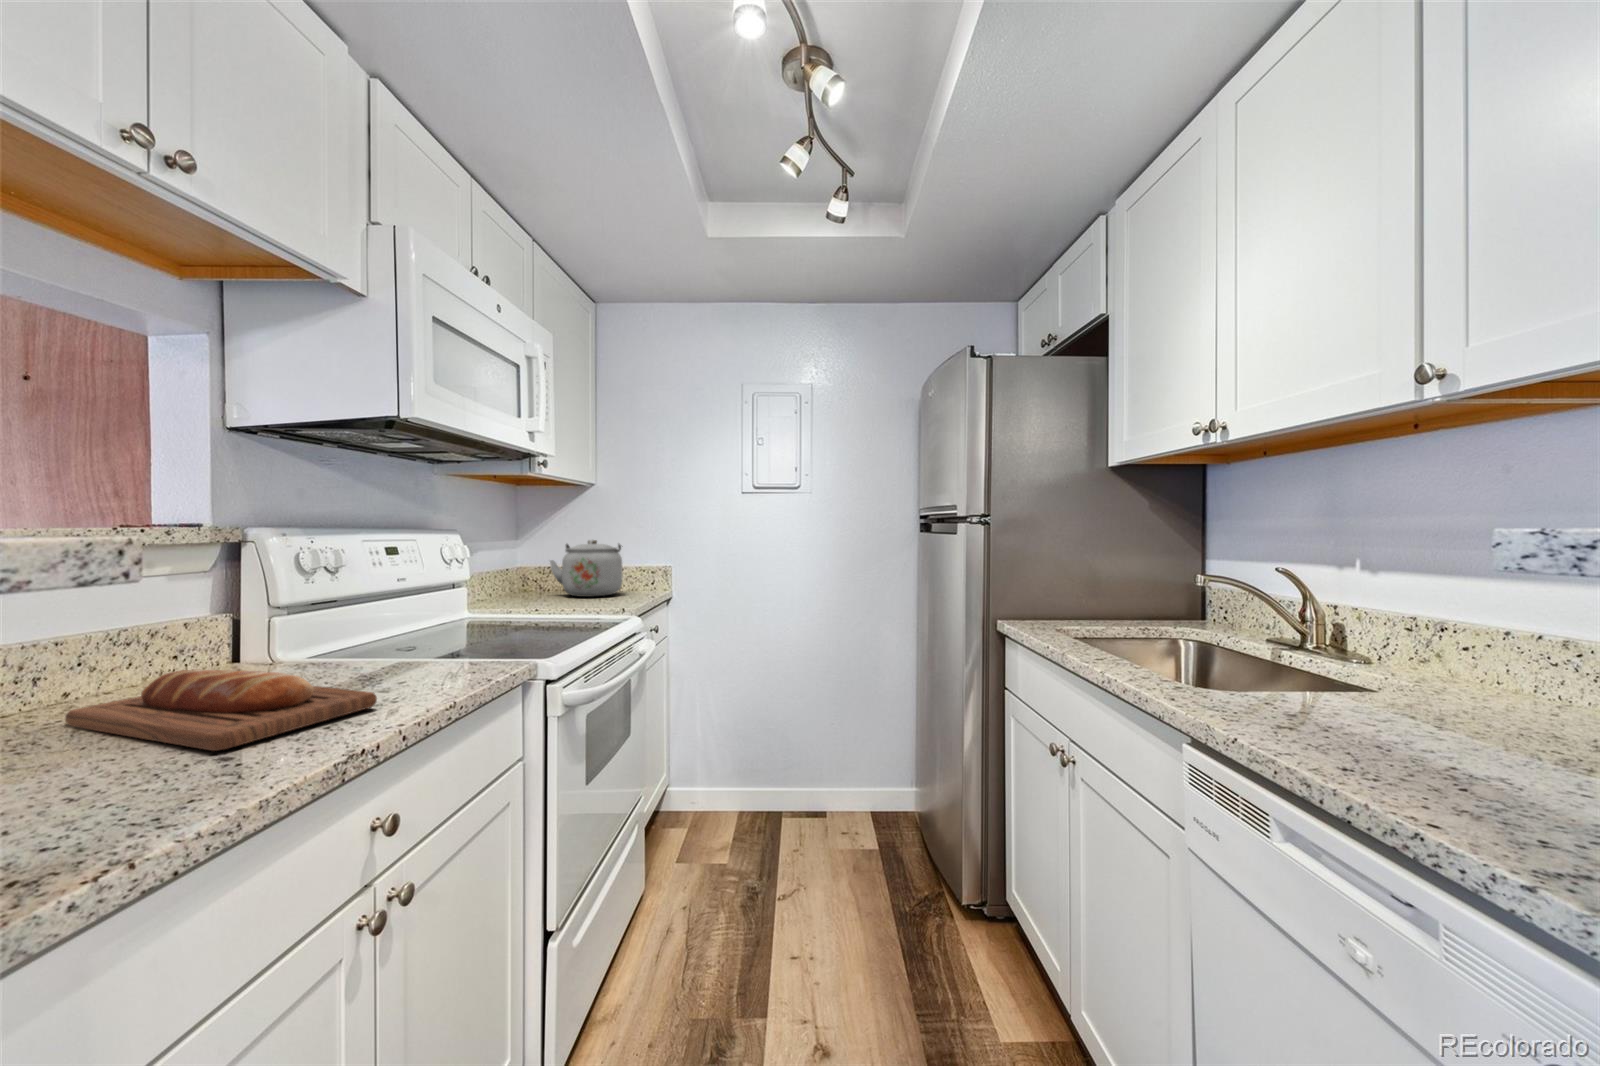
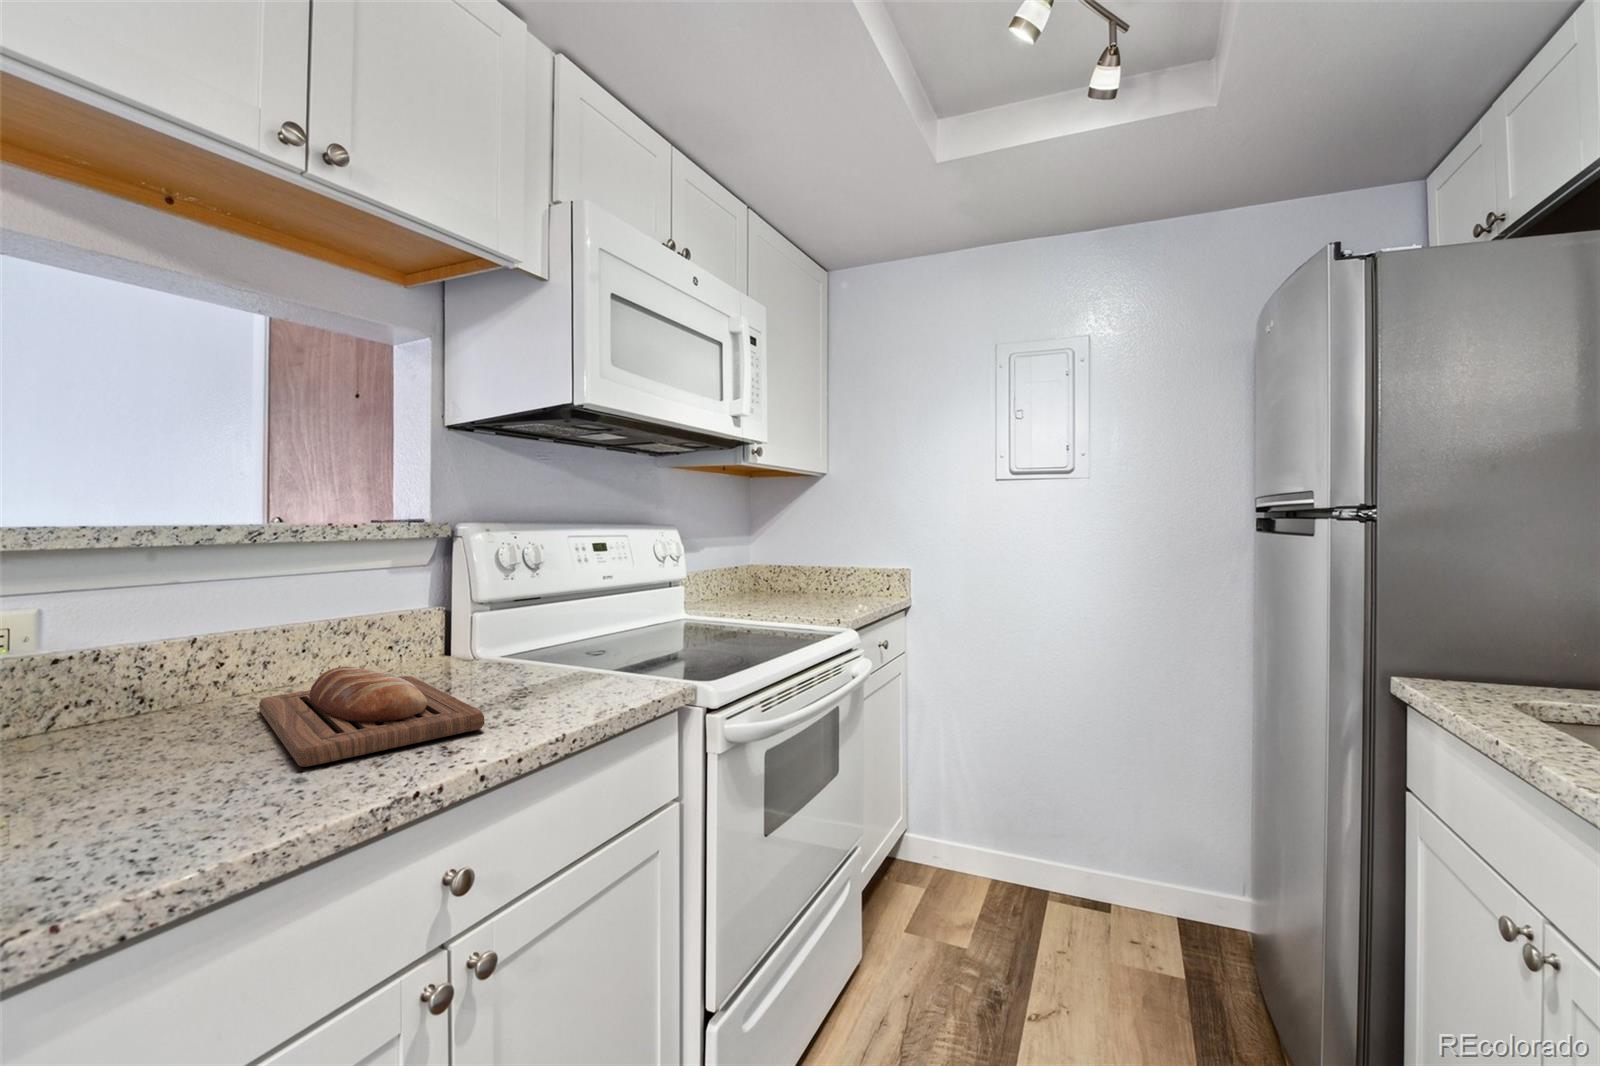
kettle: present [550,540,622,597] -> none [776,533,860,600]

